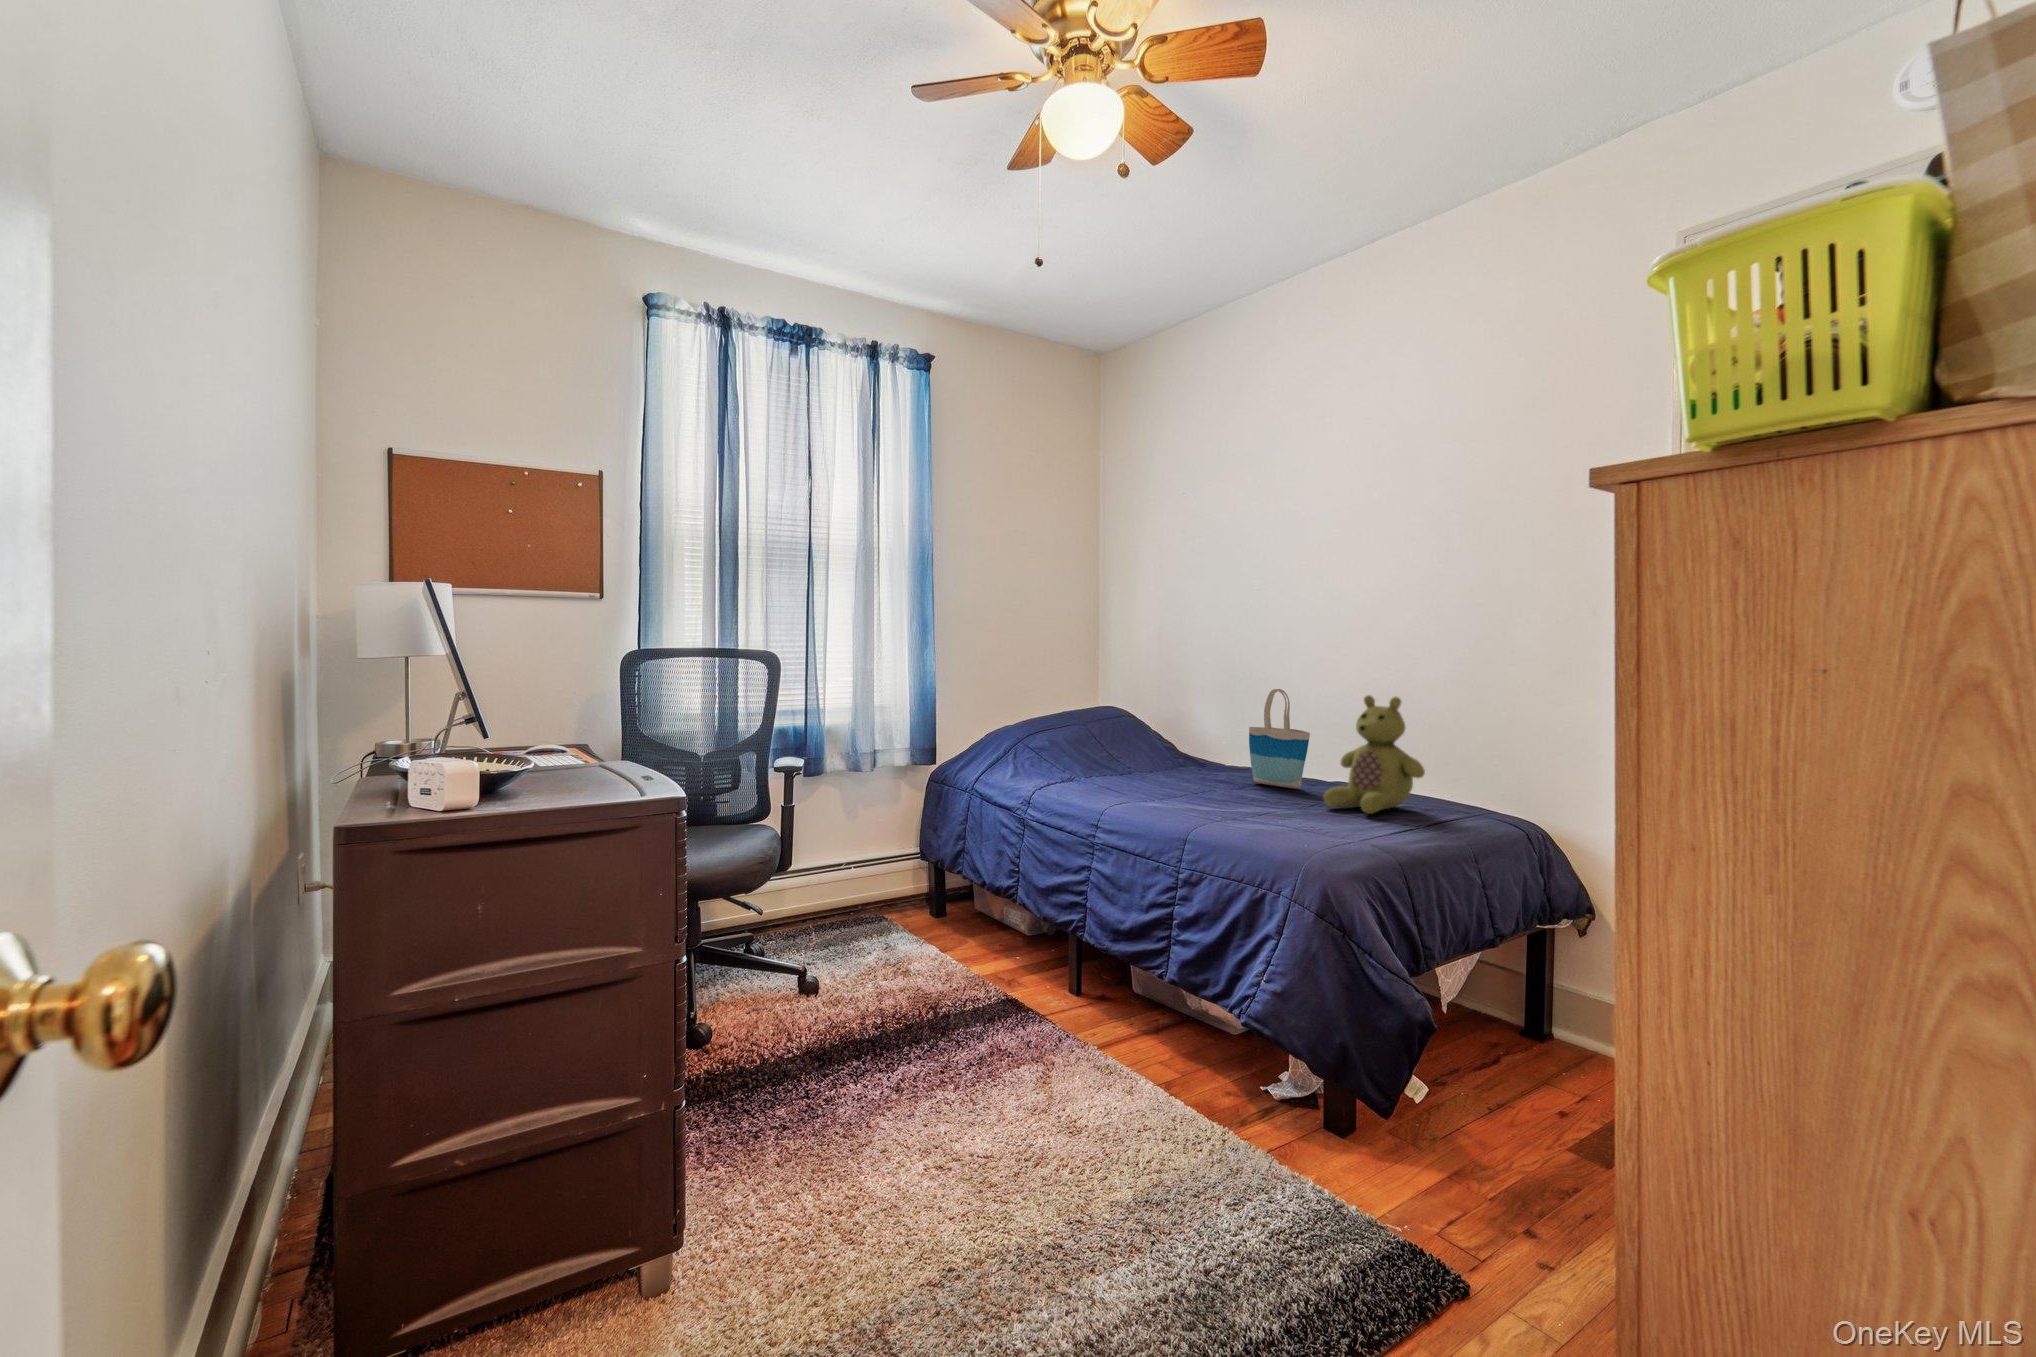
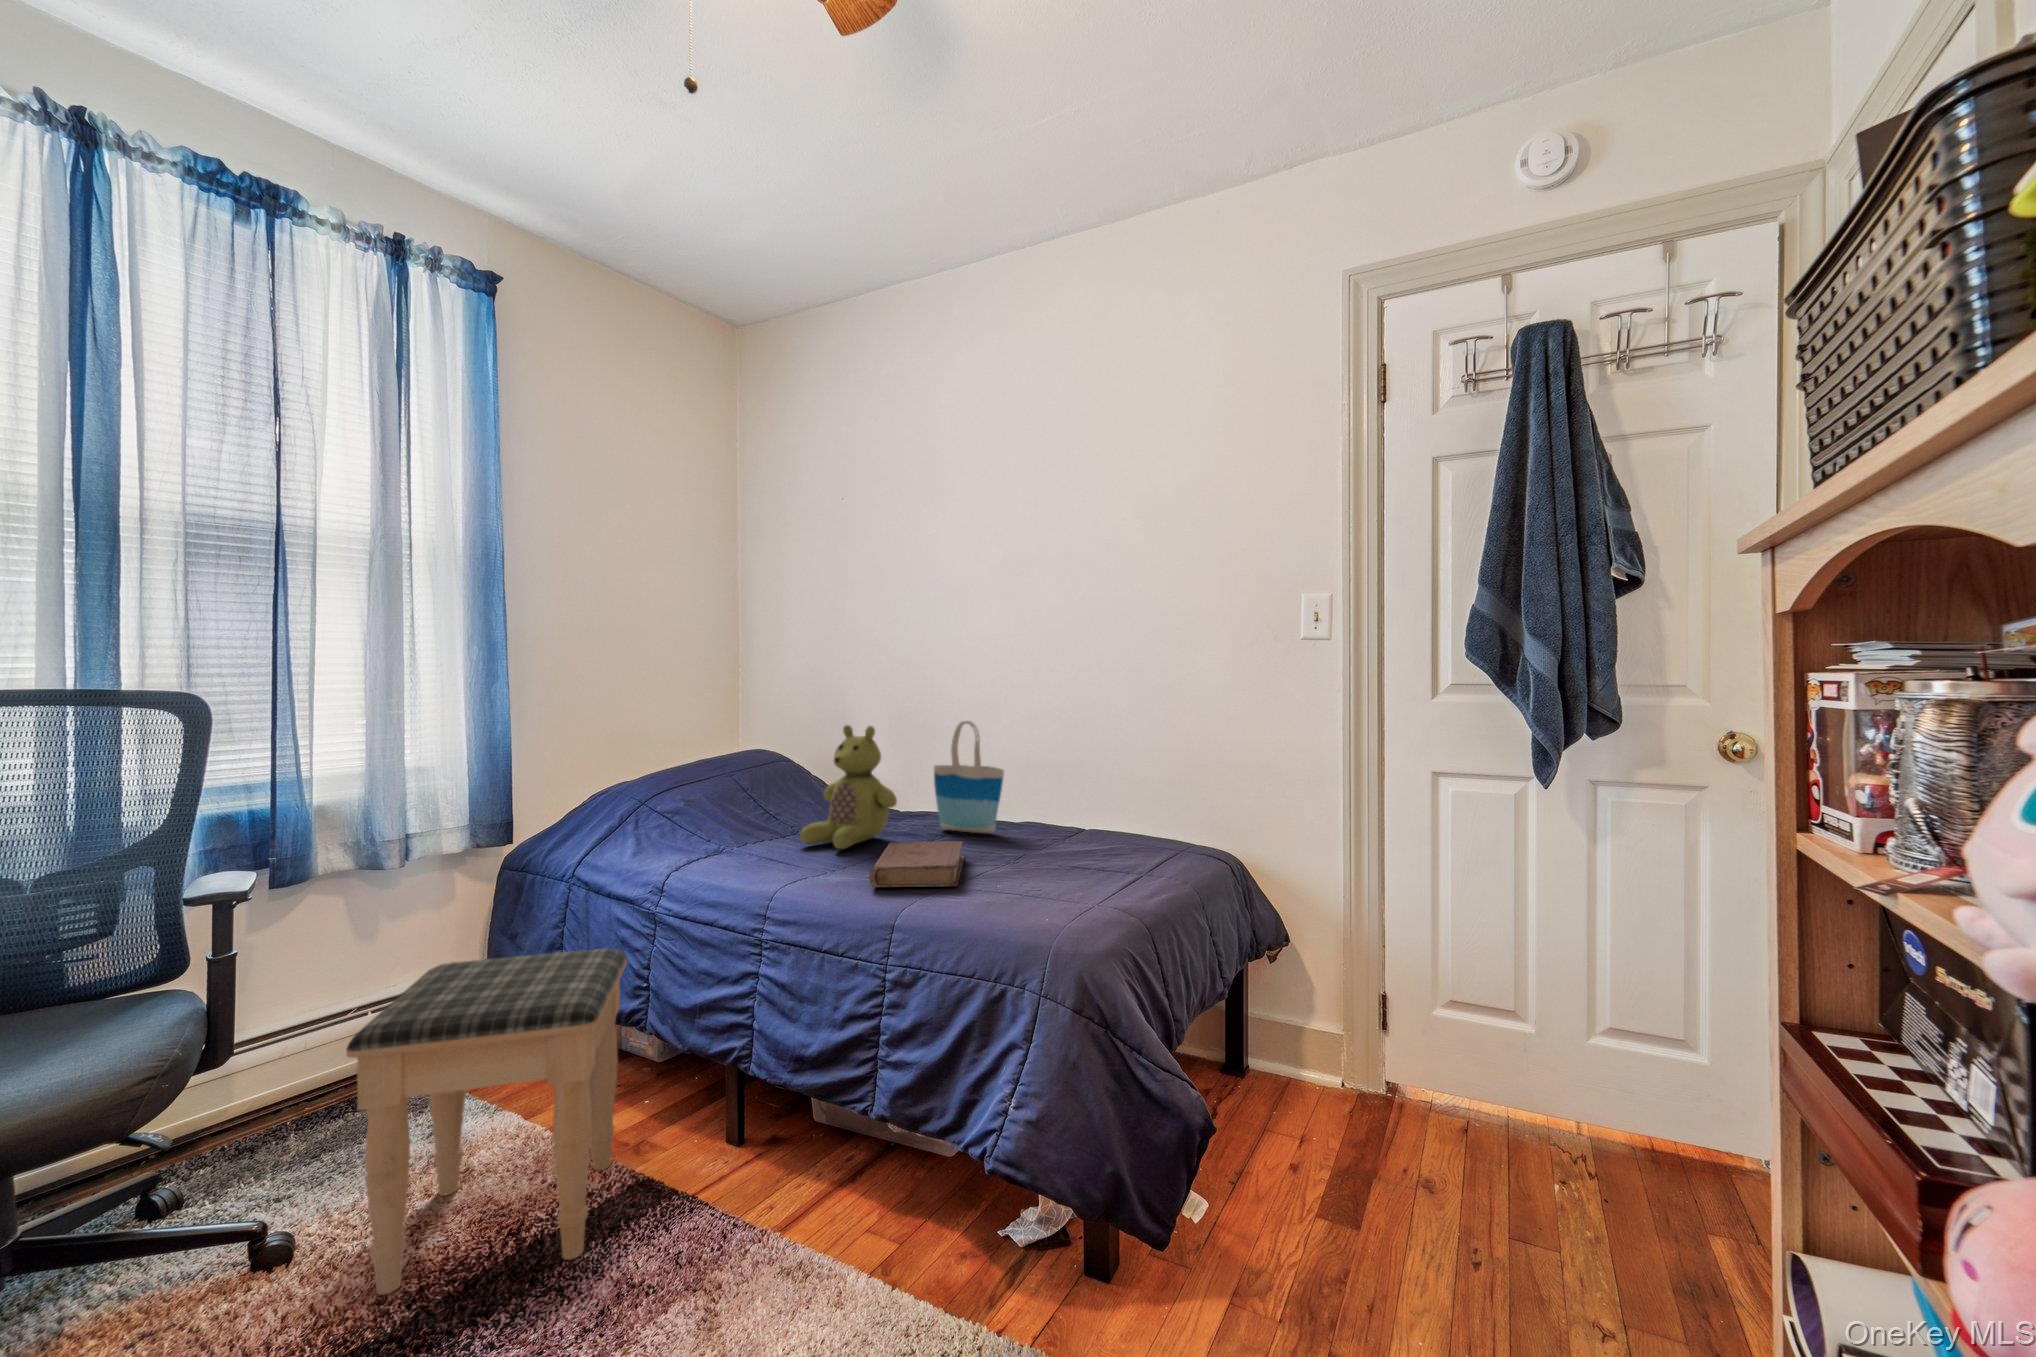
stuffed bear: present [1323,695,1425,814] -> present [800,725,897,849]
book: none [1176,785,1264,819] -> present [870,841,965,887]
footstool: none [847,832,1004,1029] -> present [346,948,627,1295]

